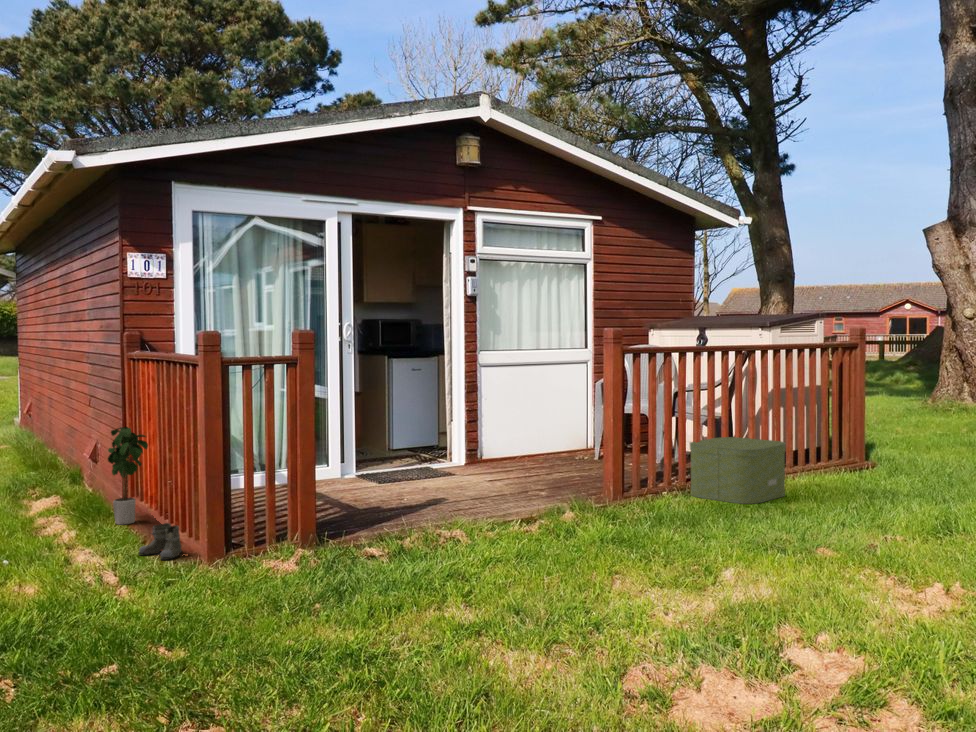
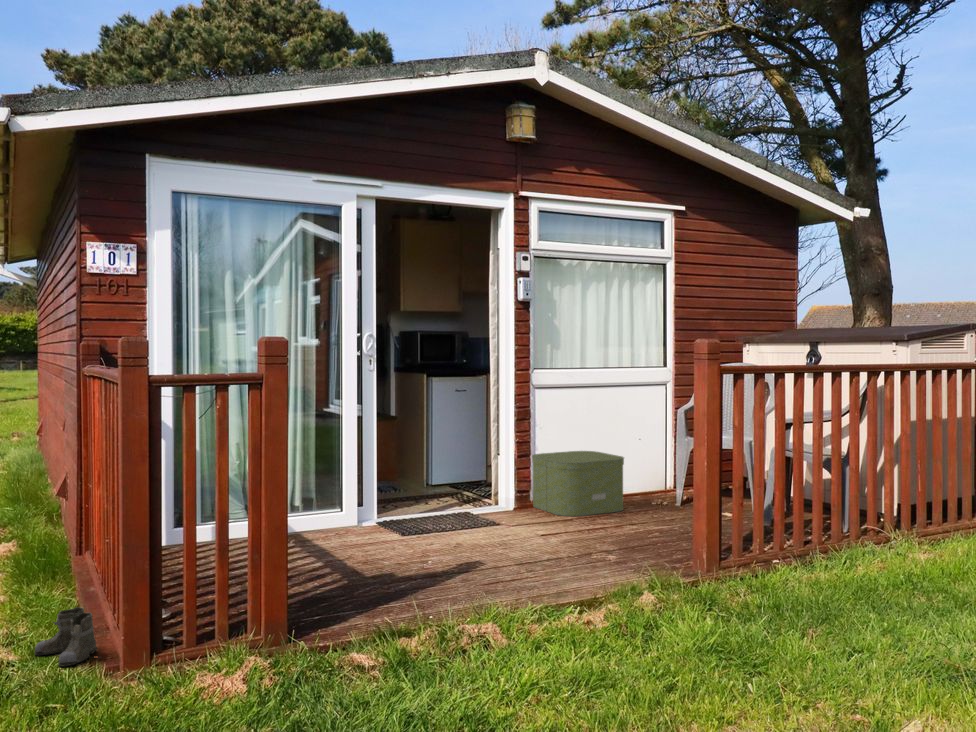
potted plant: present [108,427,148,524] -> none [35,462,82,594]
storage box: present [690,437,786,504] -> present [532,451,624,516]

